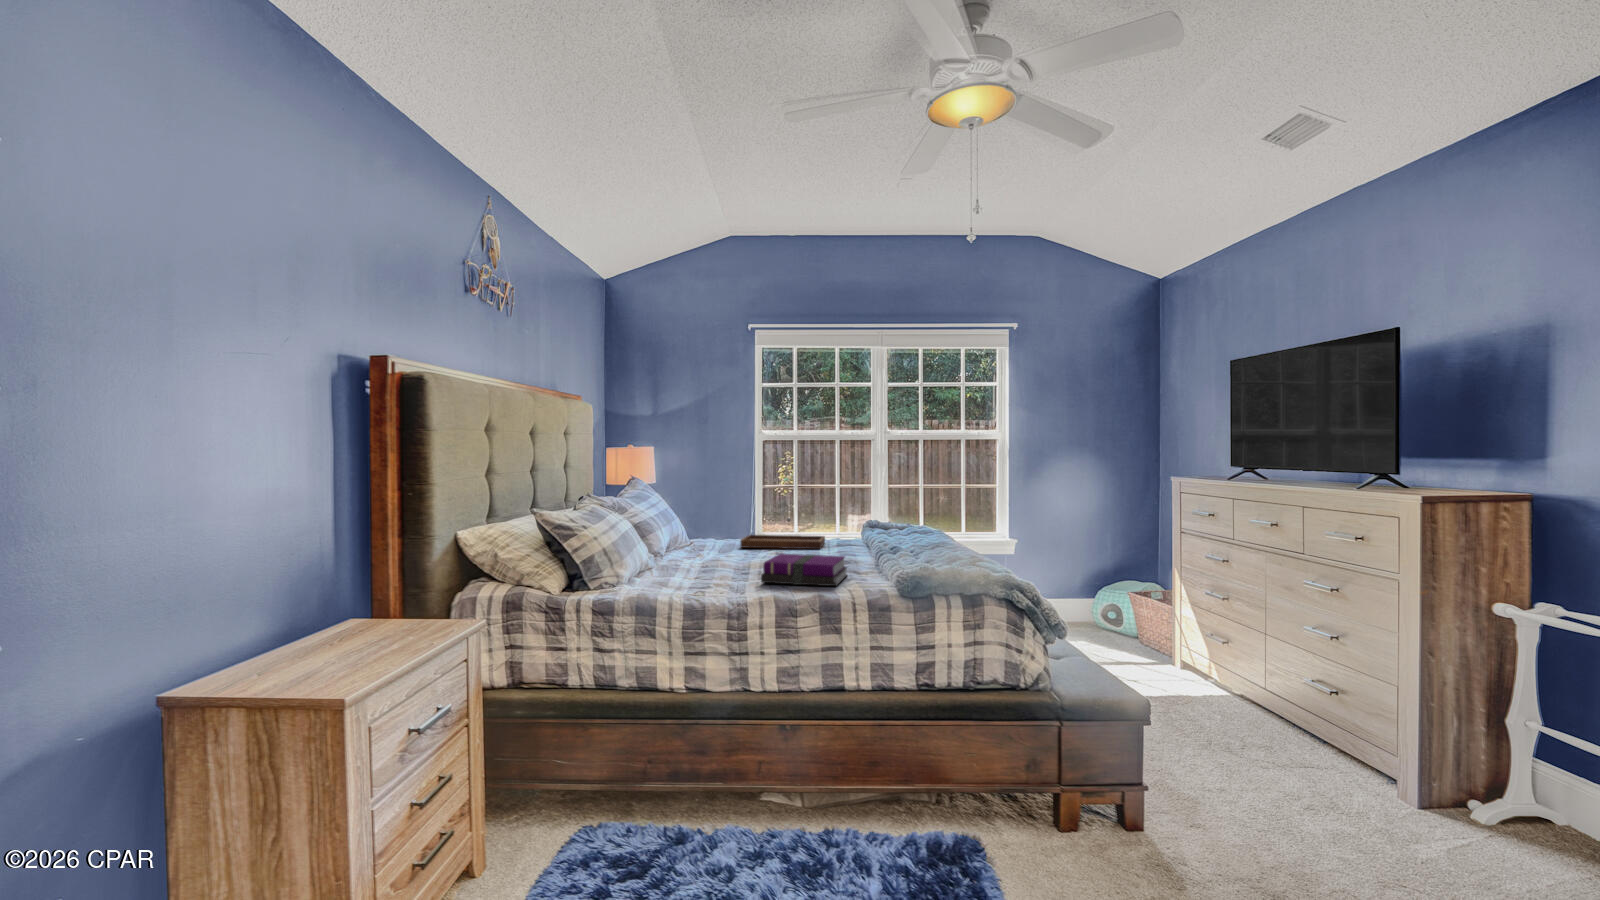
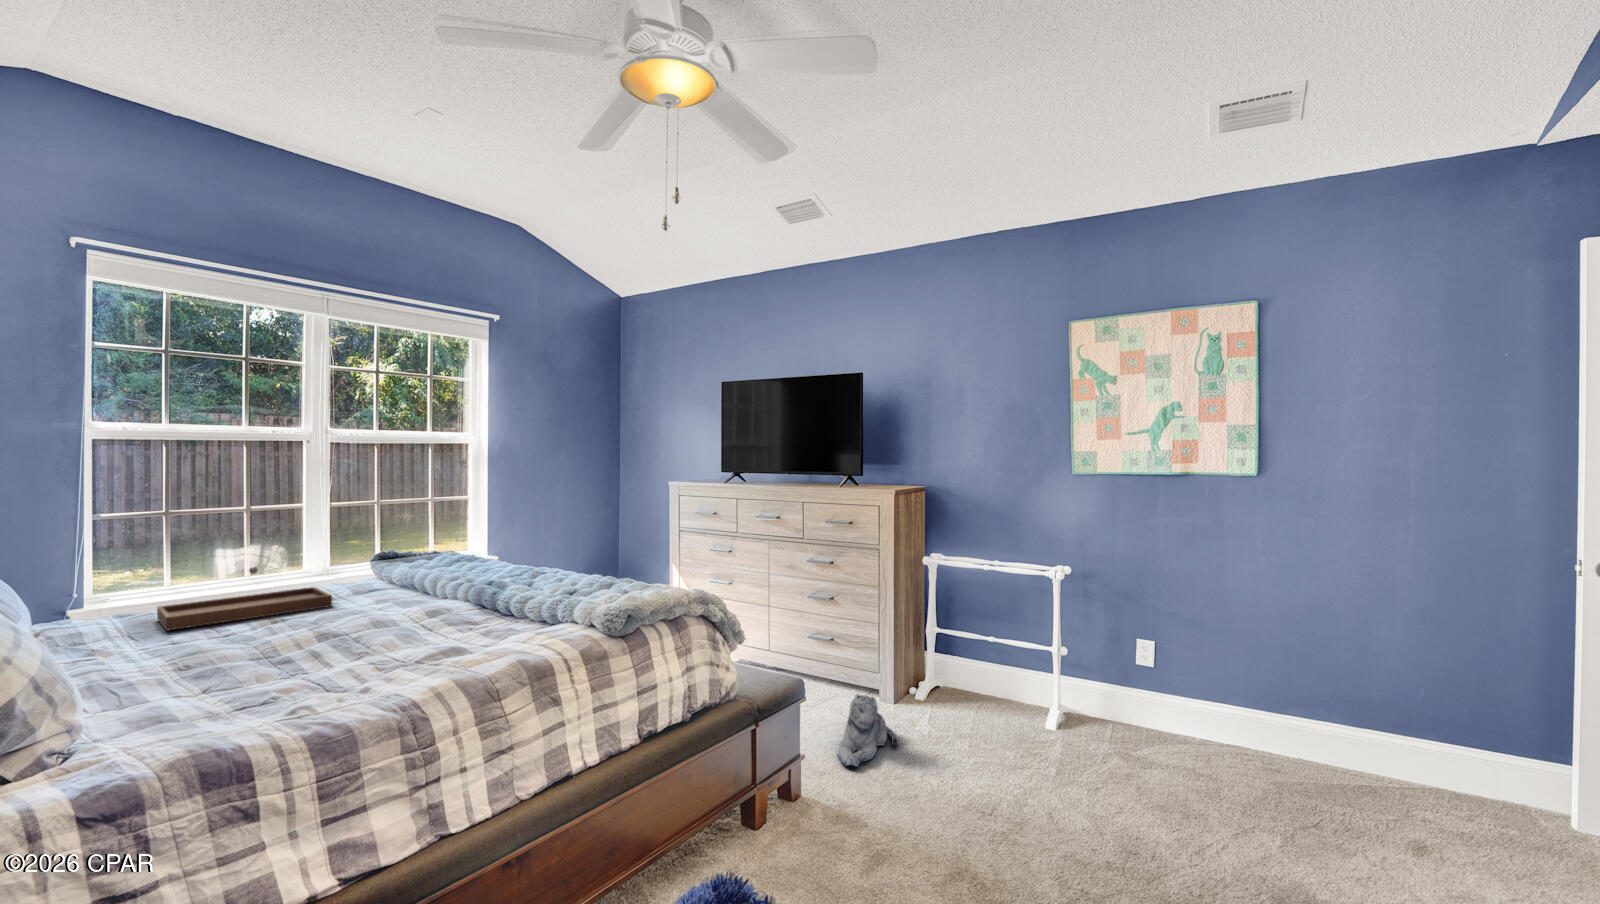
notebook: present [761,554,847,586] -> none [360,604,505,668]
plush toy: none [1229,752,1356,843] -> present [838,695,898,767]

